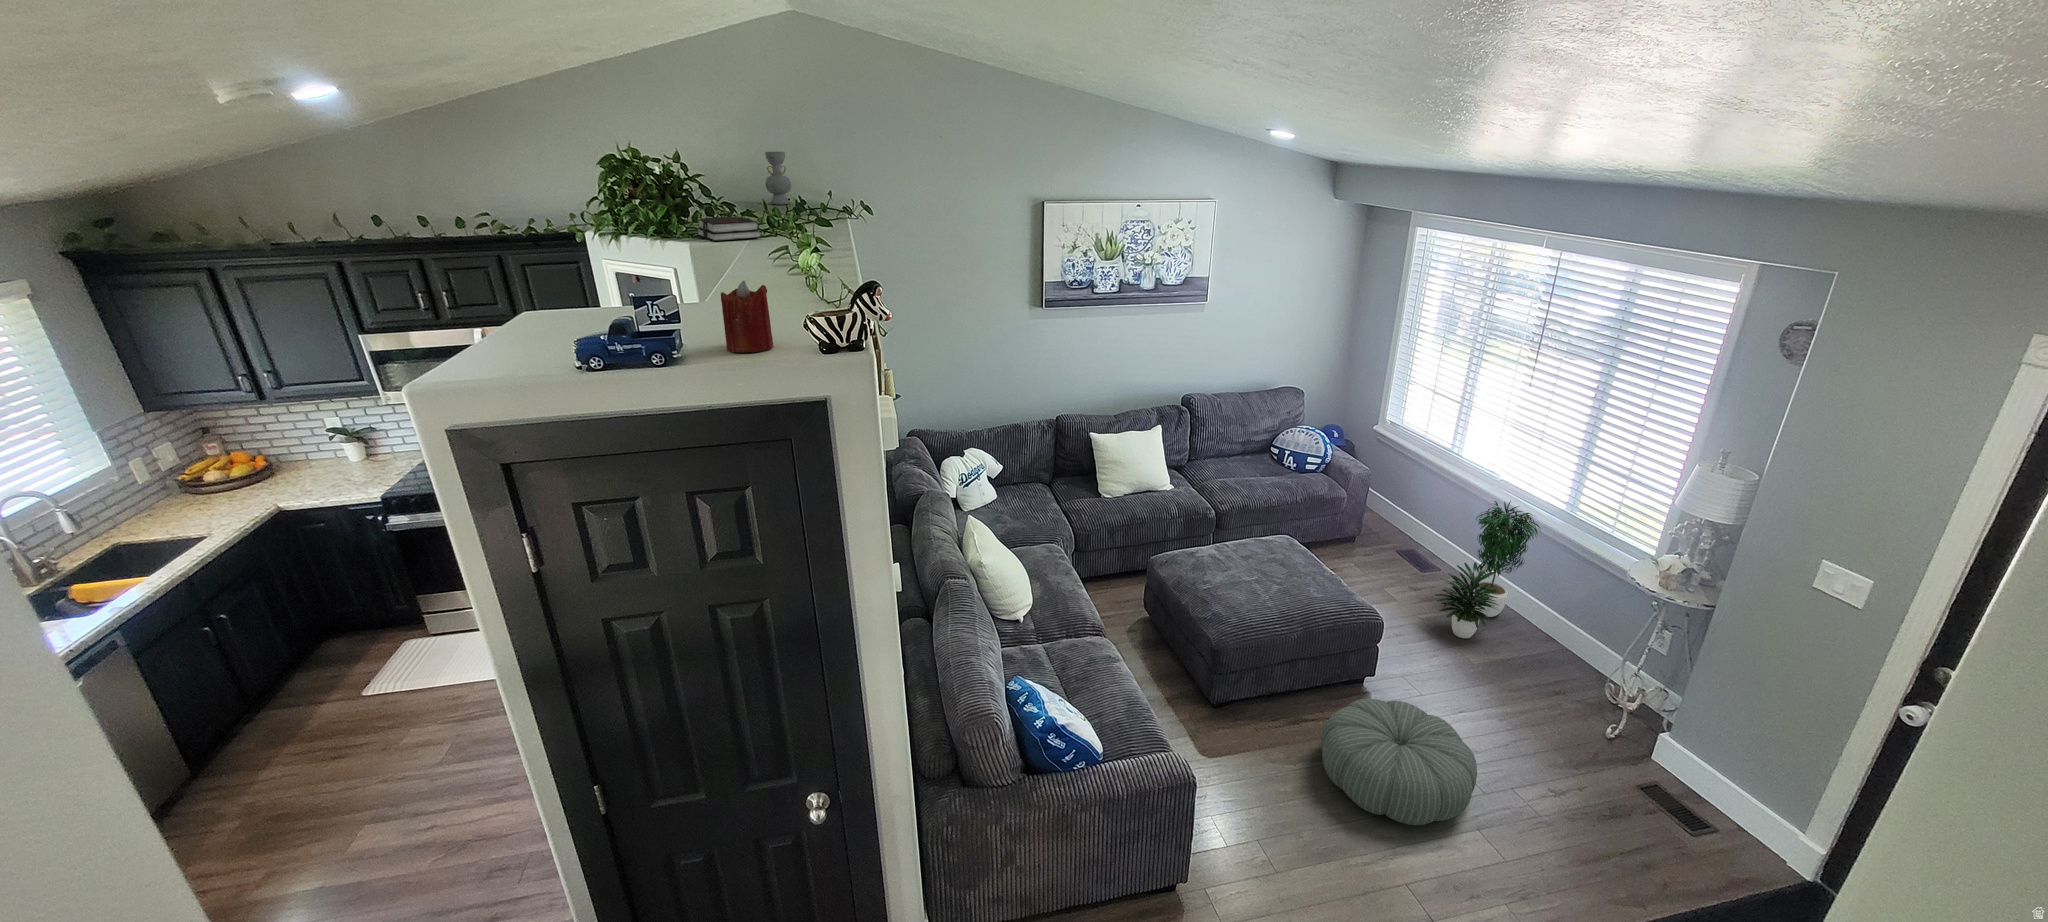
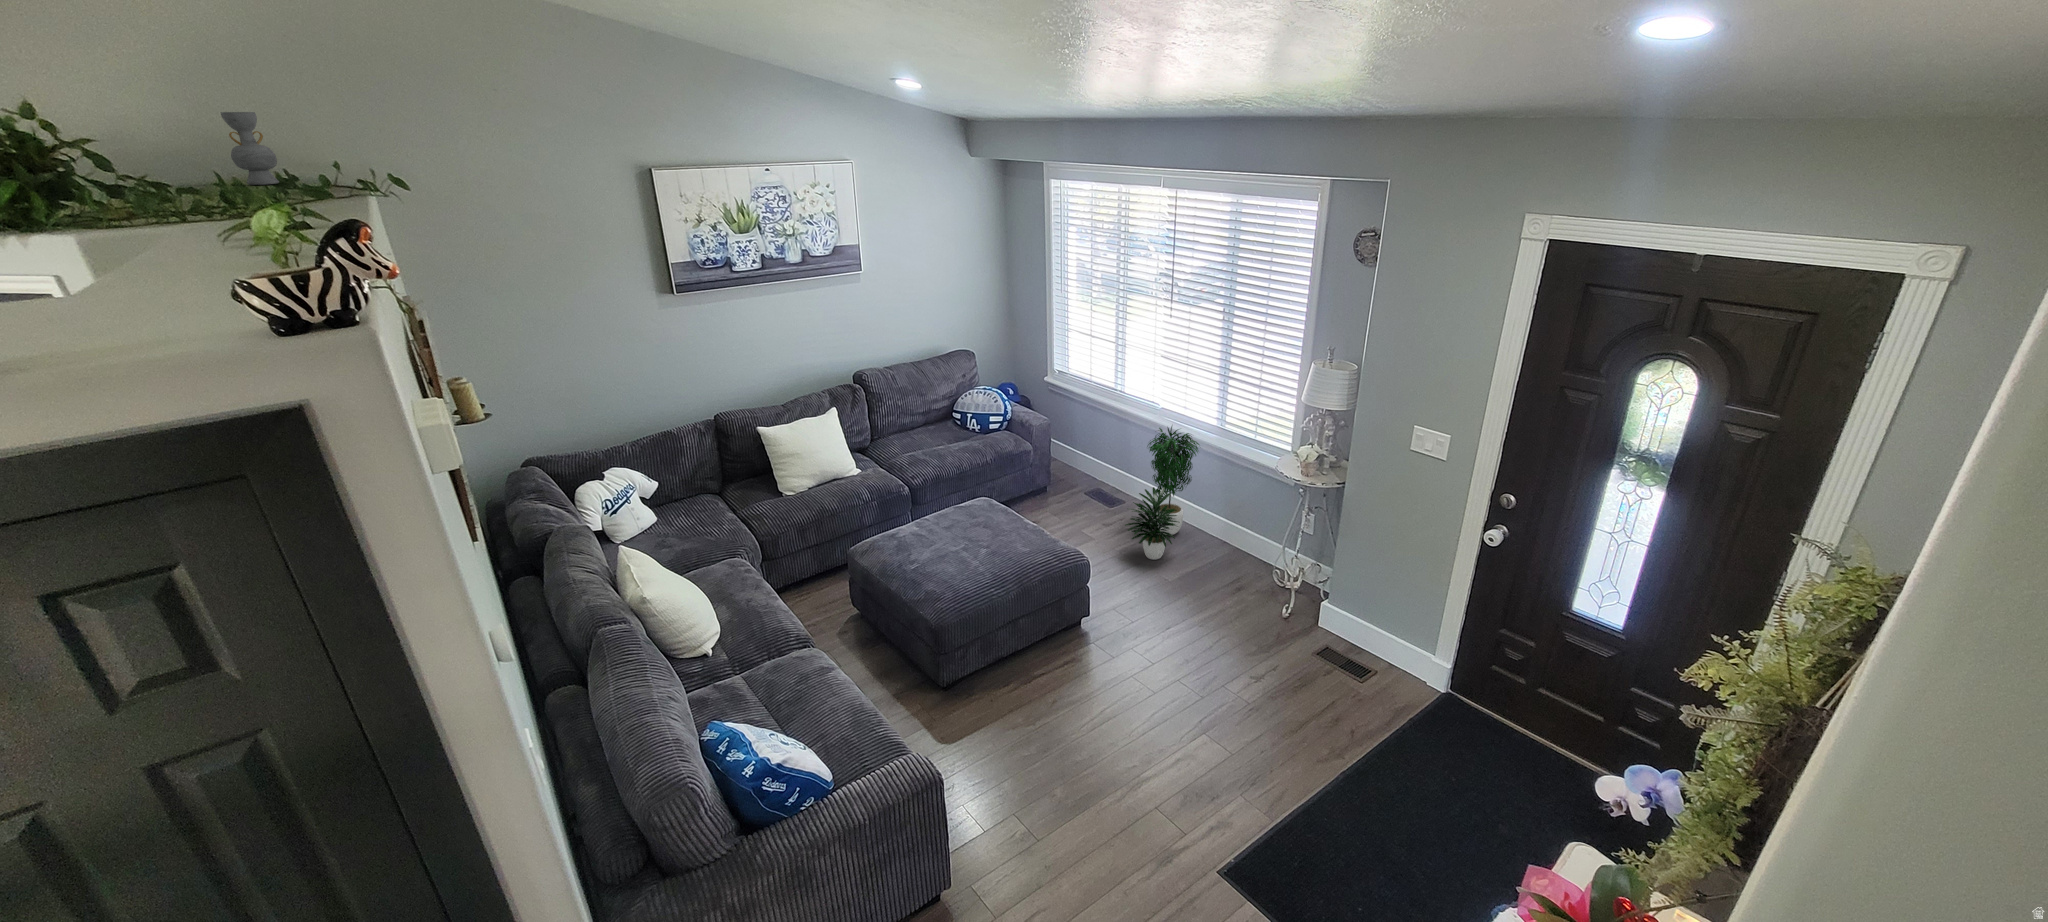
book: present [697,216,762,241] -> none [86,190,213,224]
candle: present [721,281,773,352] -> none [27,227,175,351]
pouf: present [1321,699,1477,825] -> none [1054,633,1196,750]

